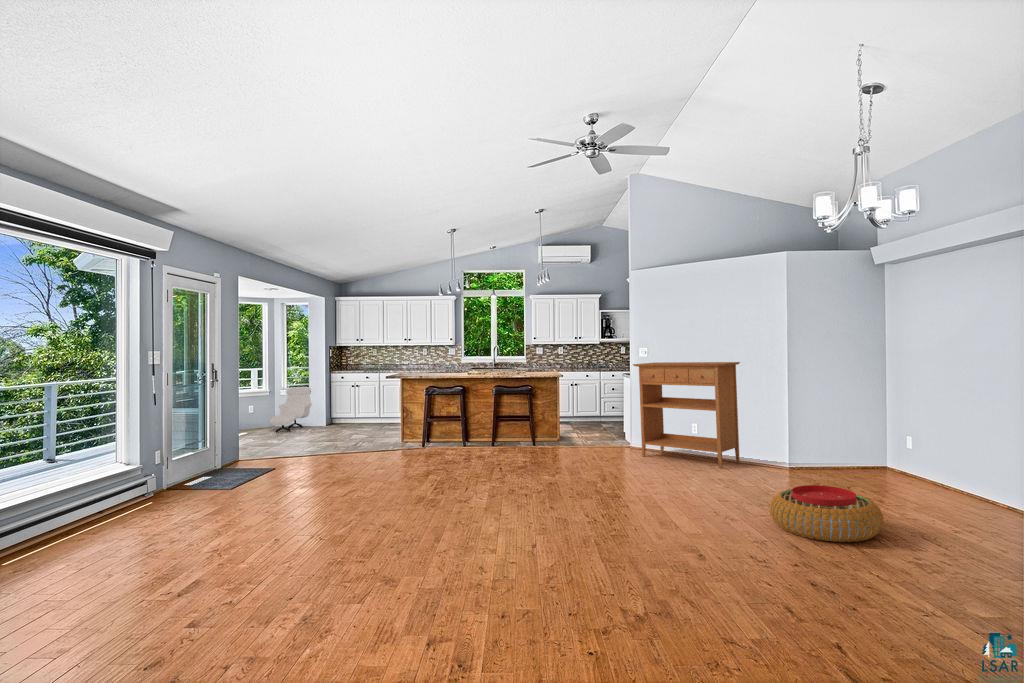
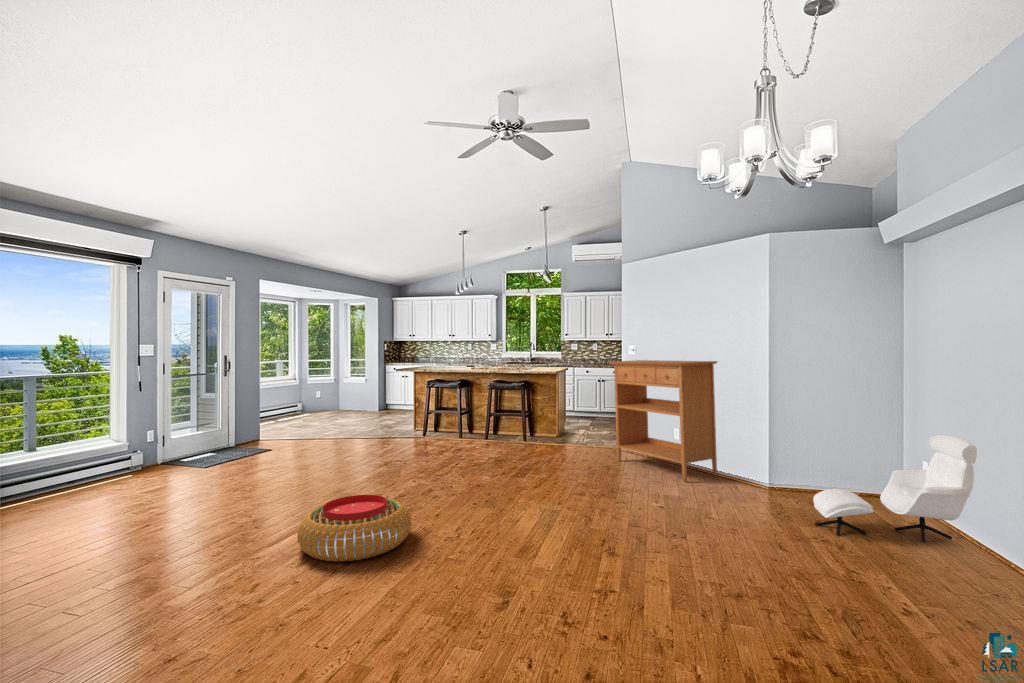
armchair: present [270,387,312,433] -> present [813,435,977,542]
pouf: present [770,485,884,542] -> present [297,495,411,562]

